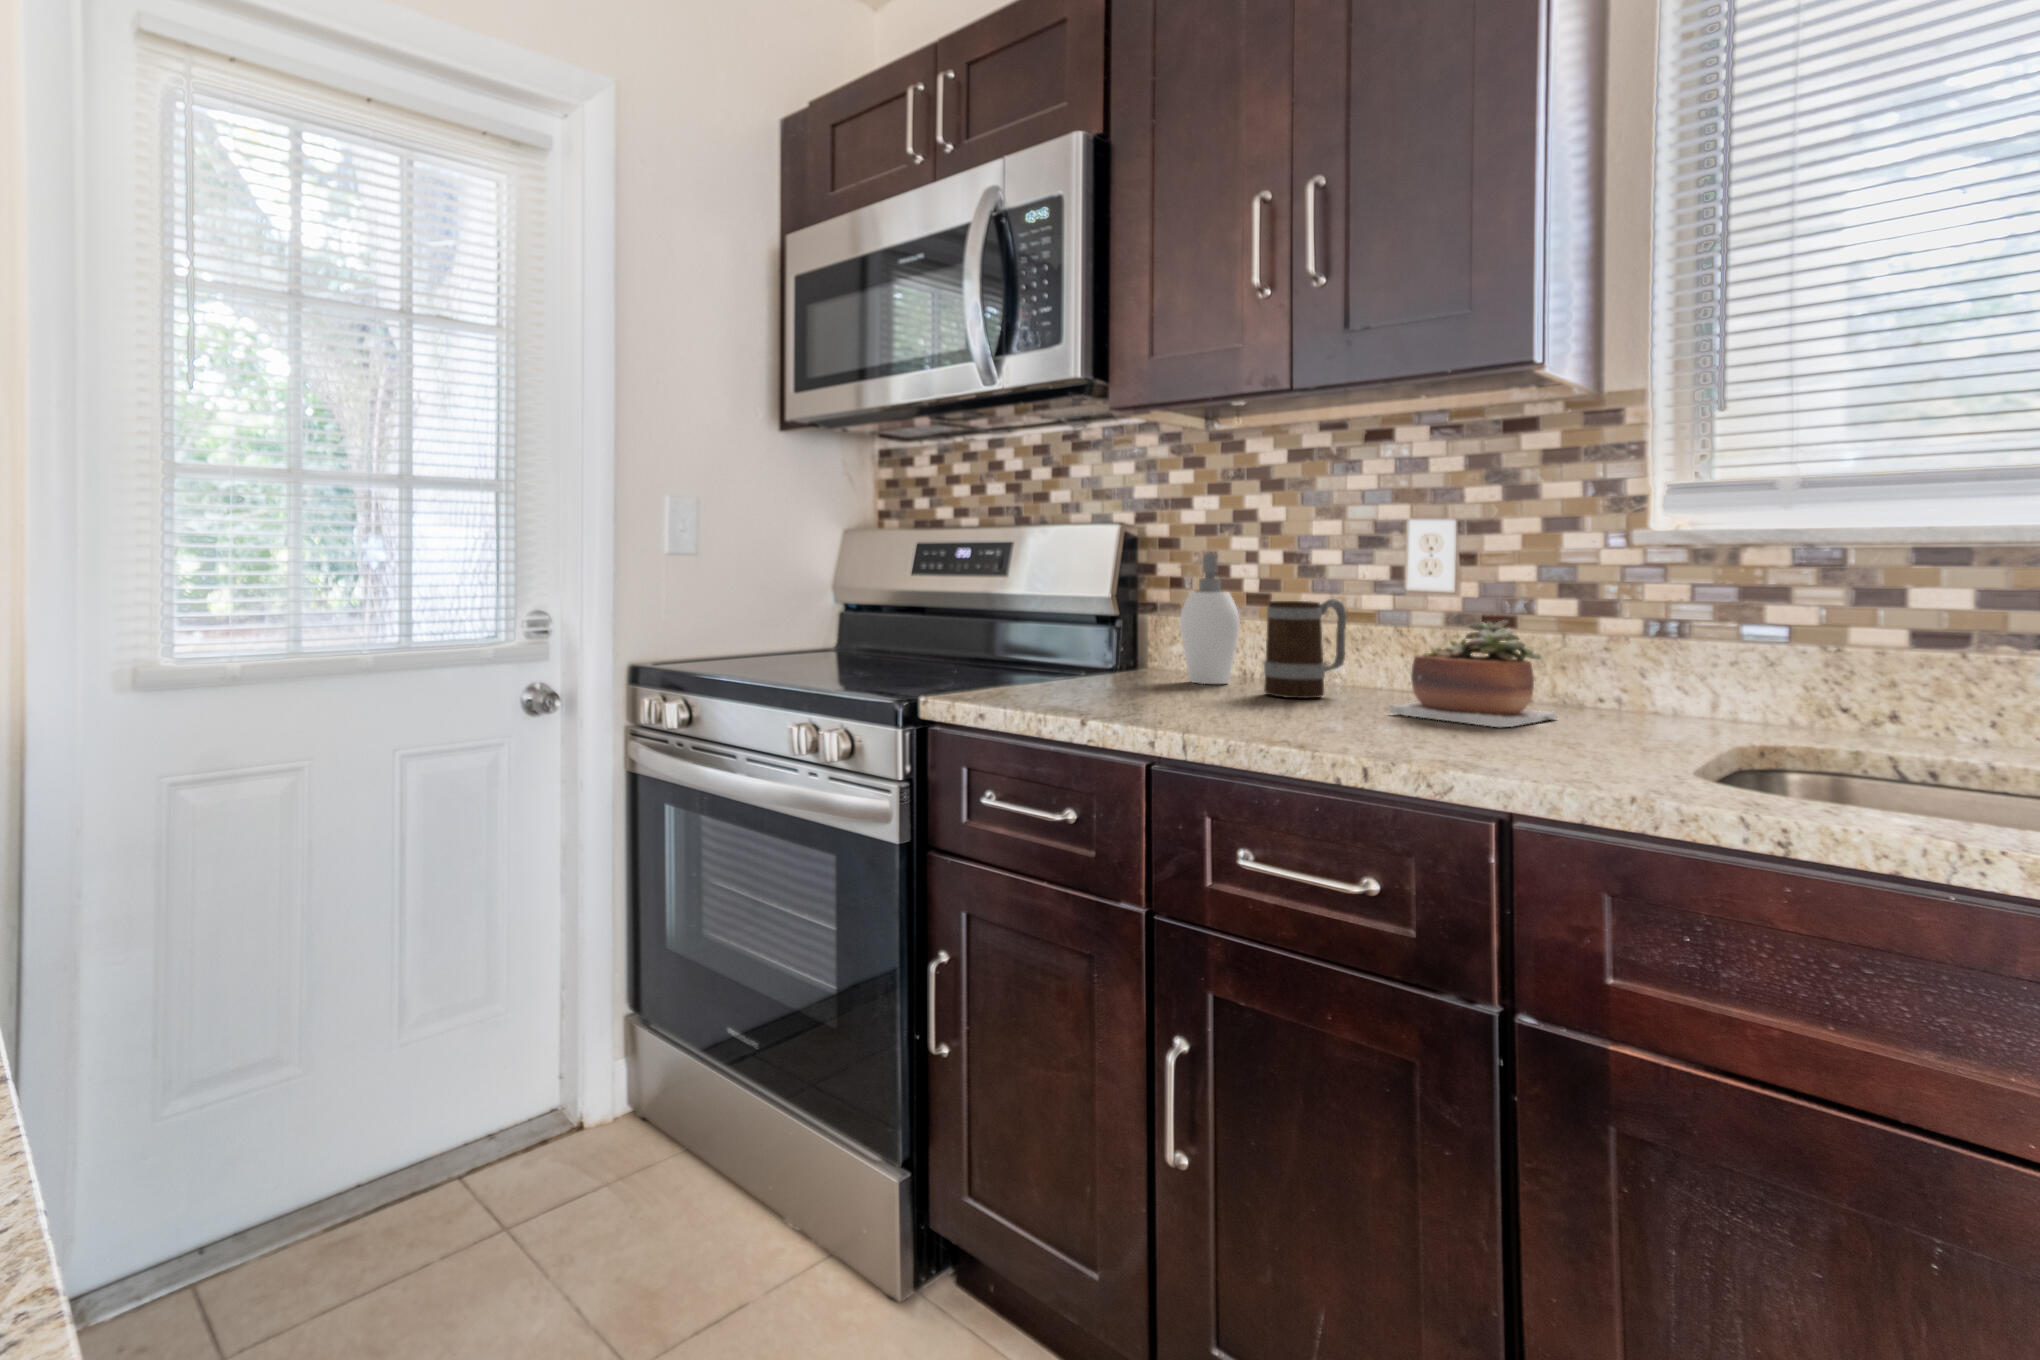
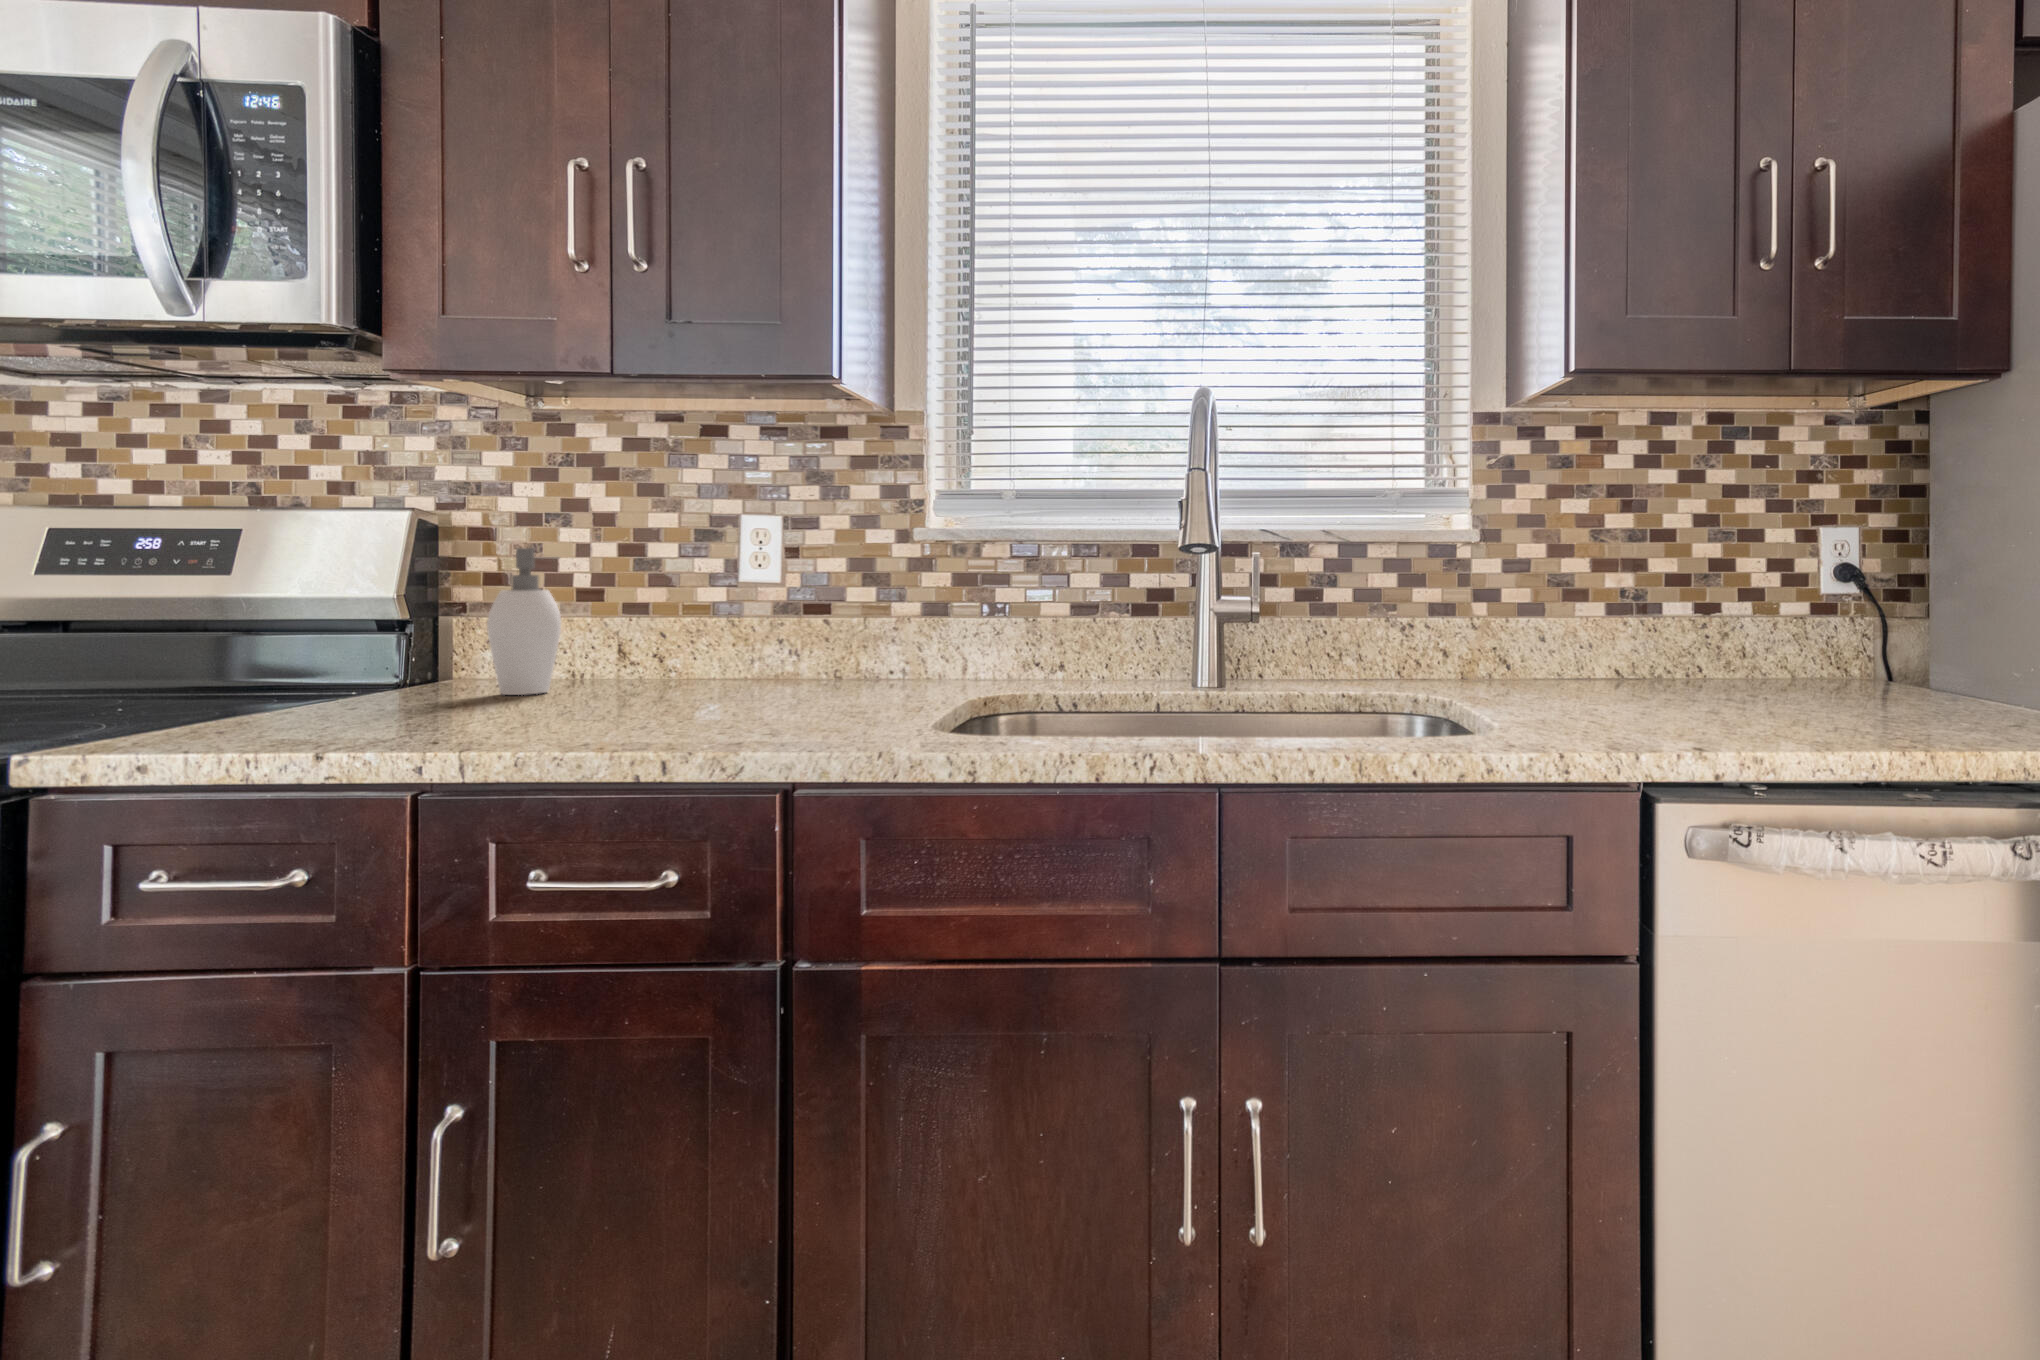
mug: present [1264,599,1347,698] -> none [584,594,675,701]
succulent plant: present [1389,620,1557,727] -> none [708,609,856,709]

